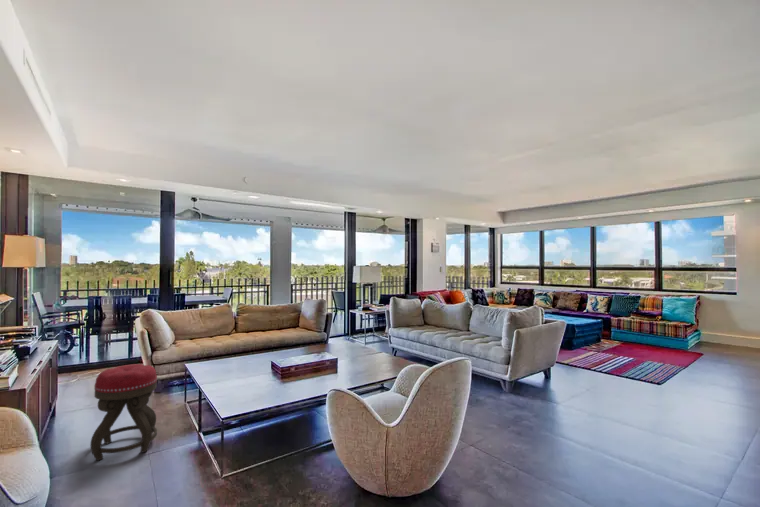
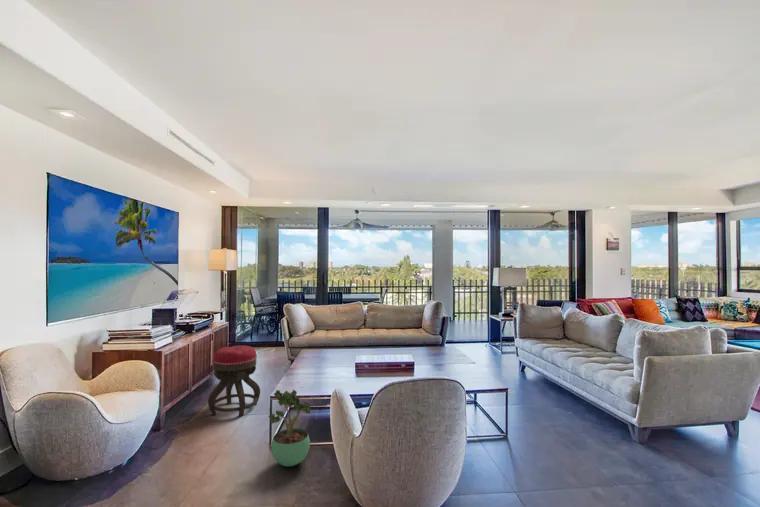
potted plant: none [239,397,296,483] -> present [269,390,310,466]

